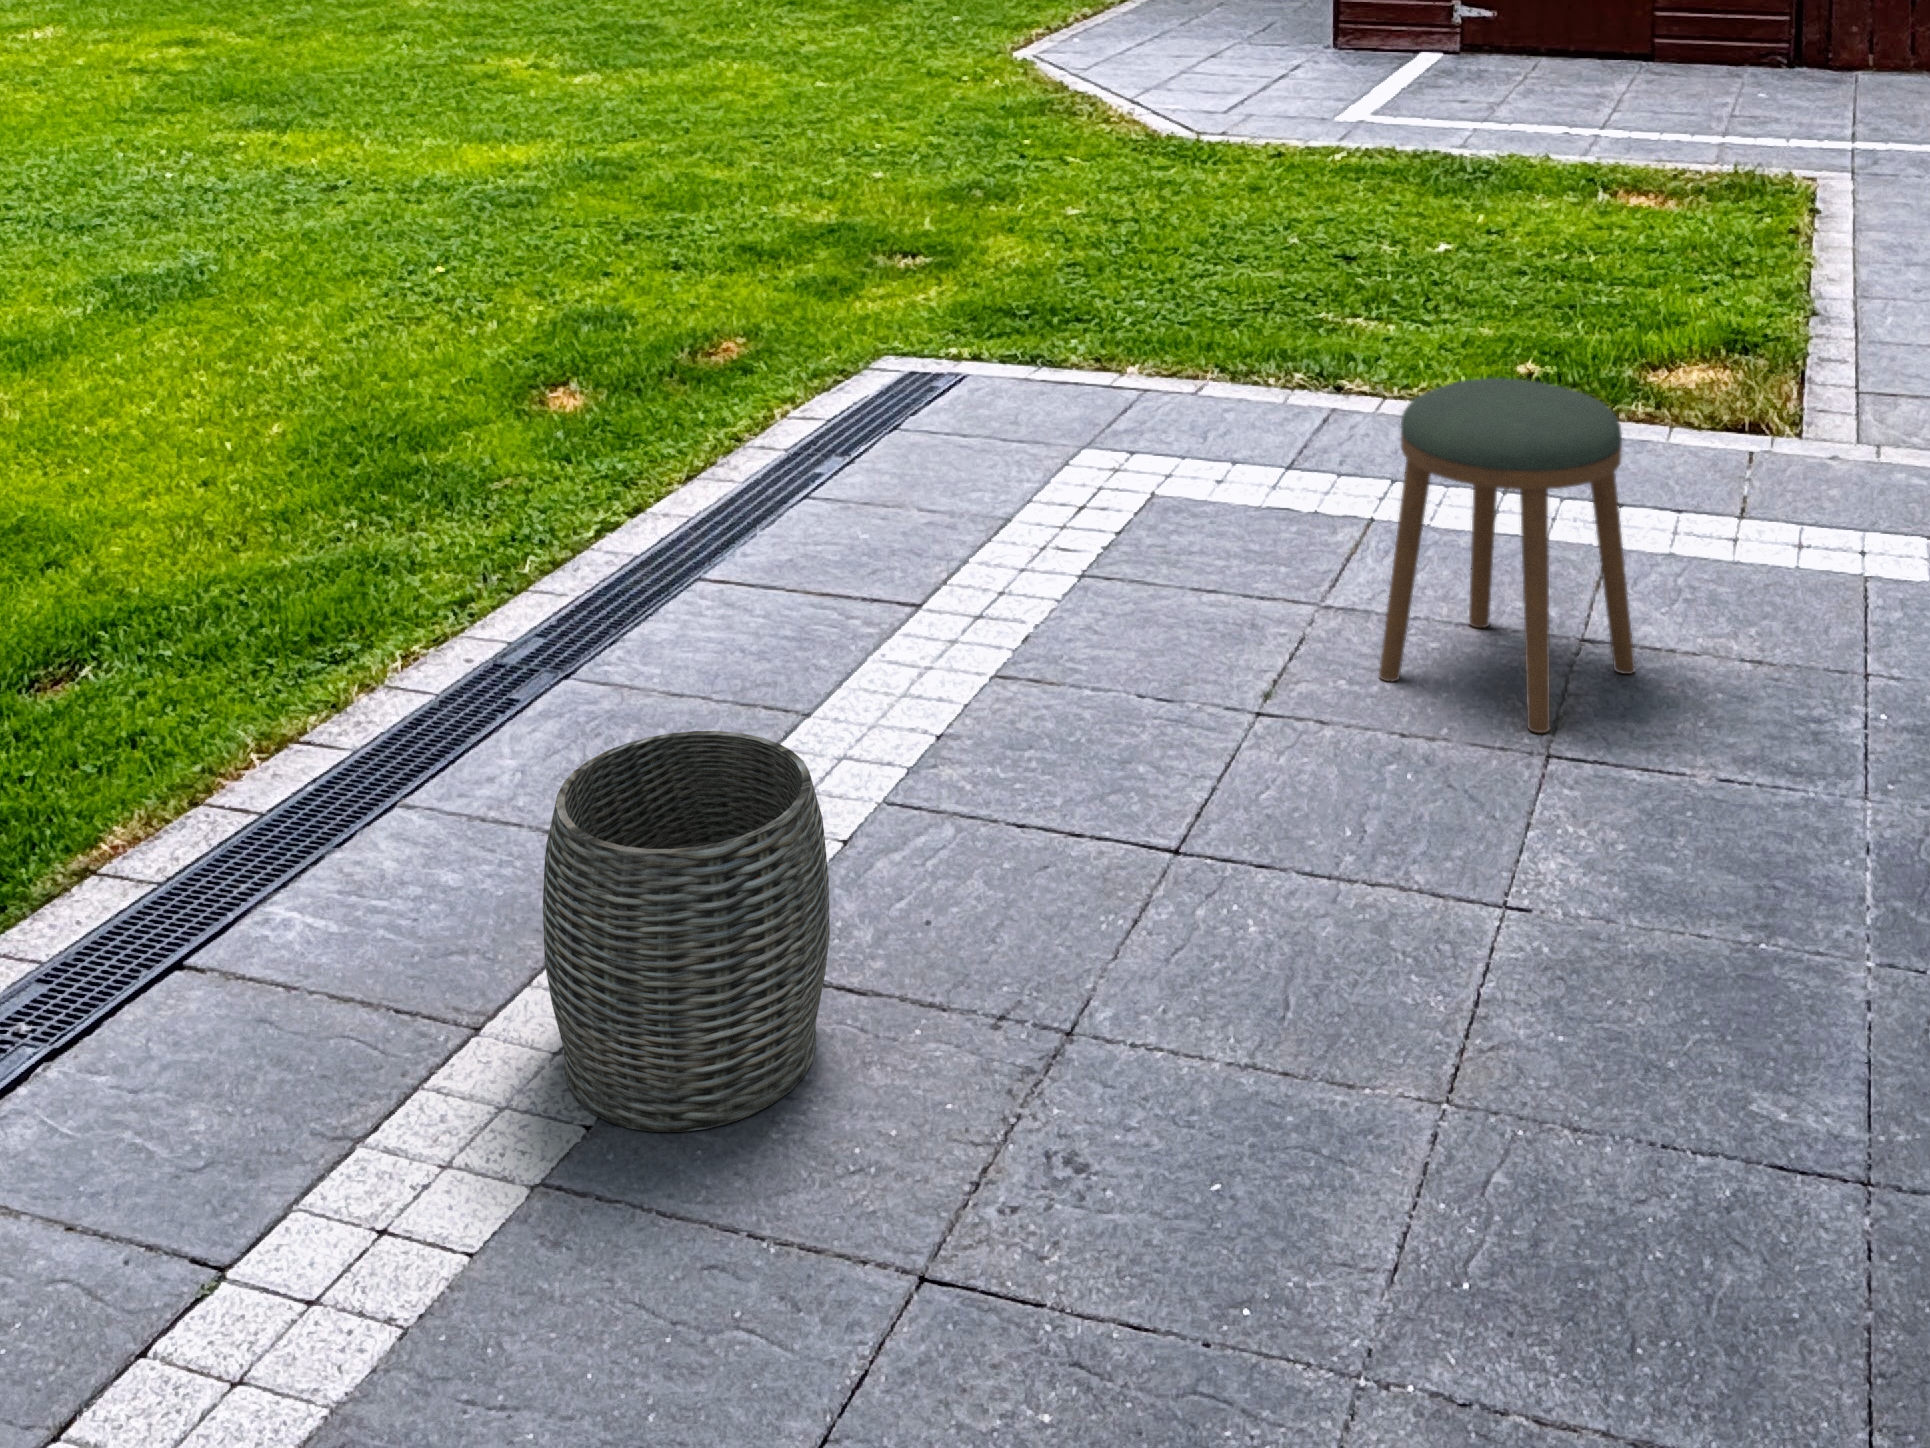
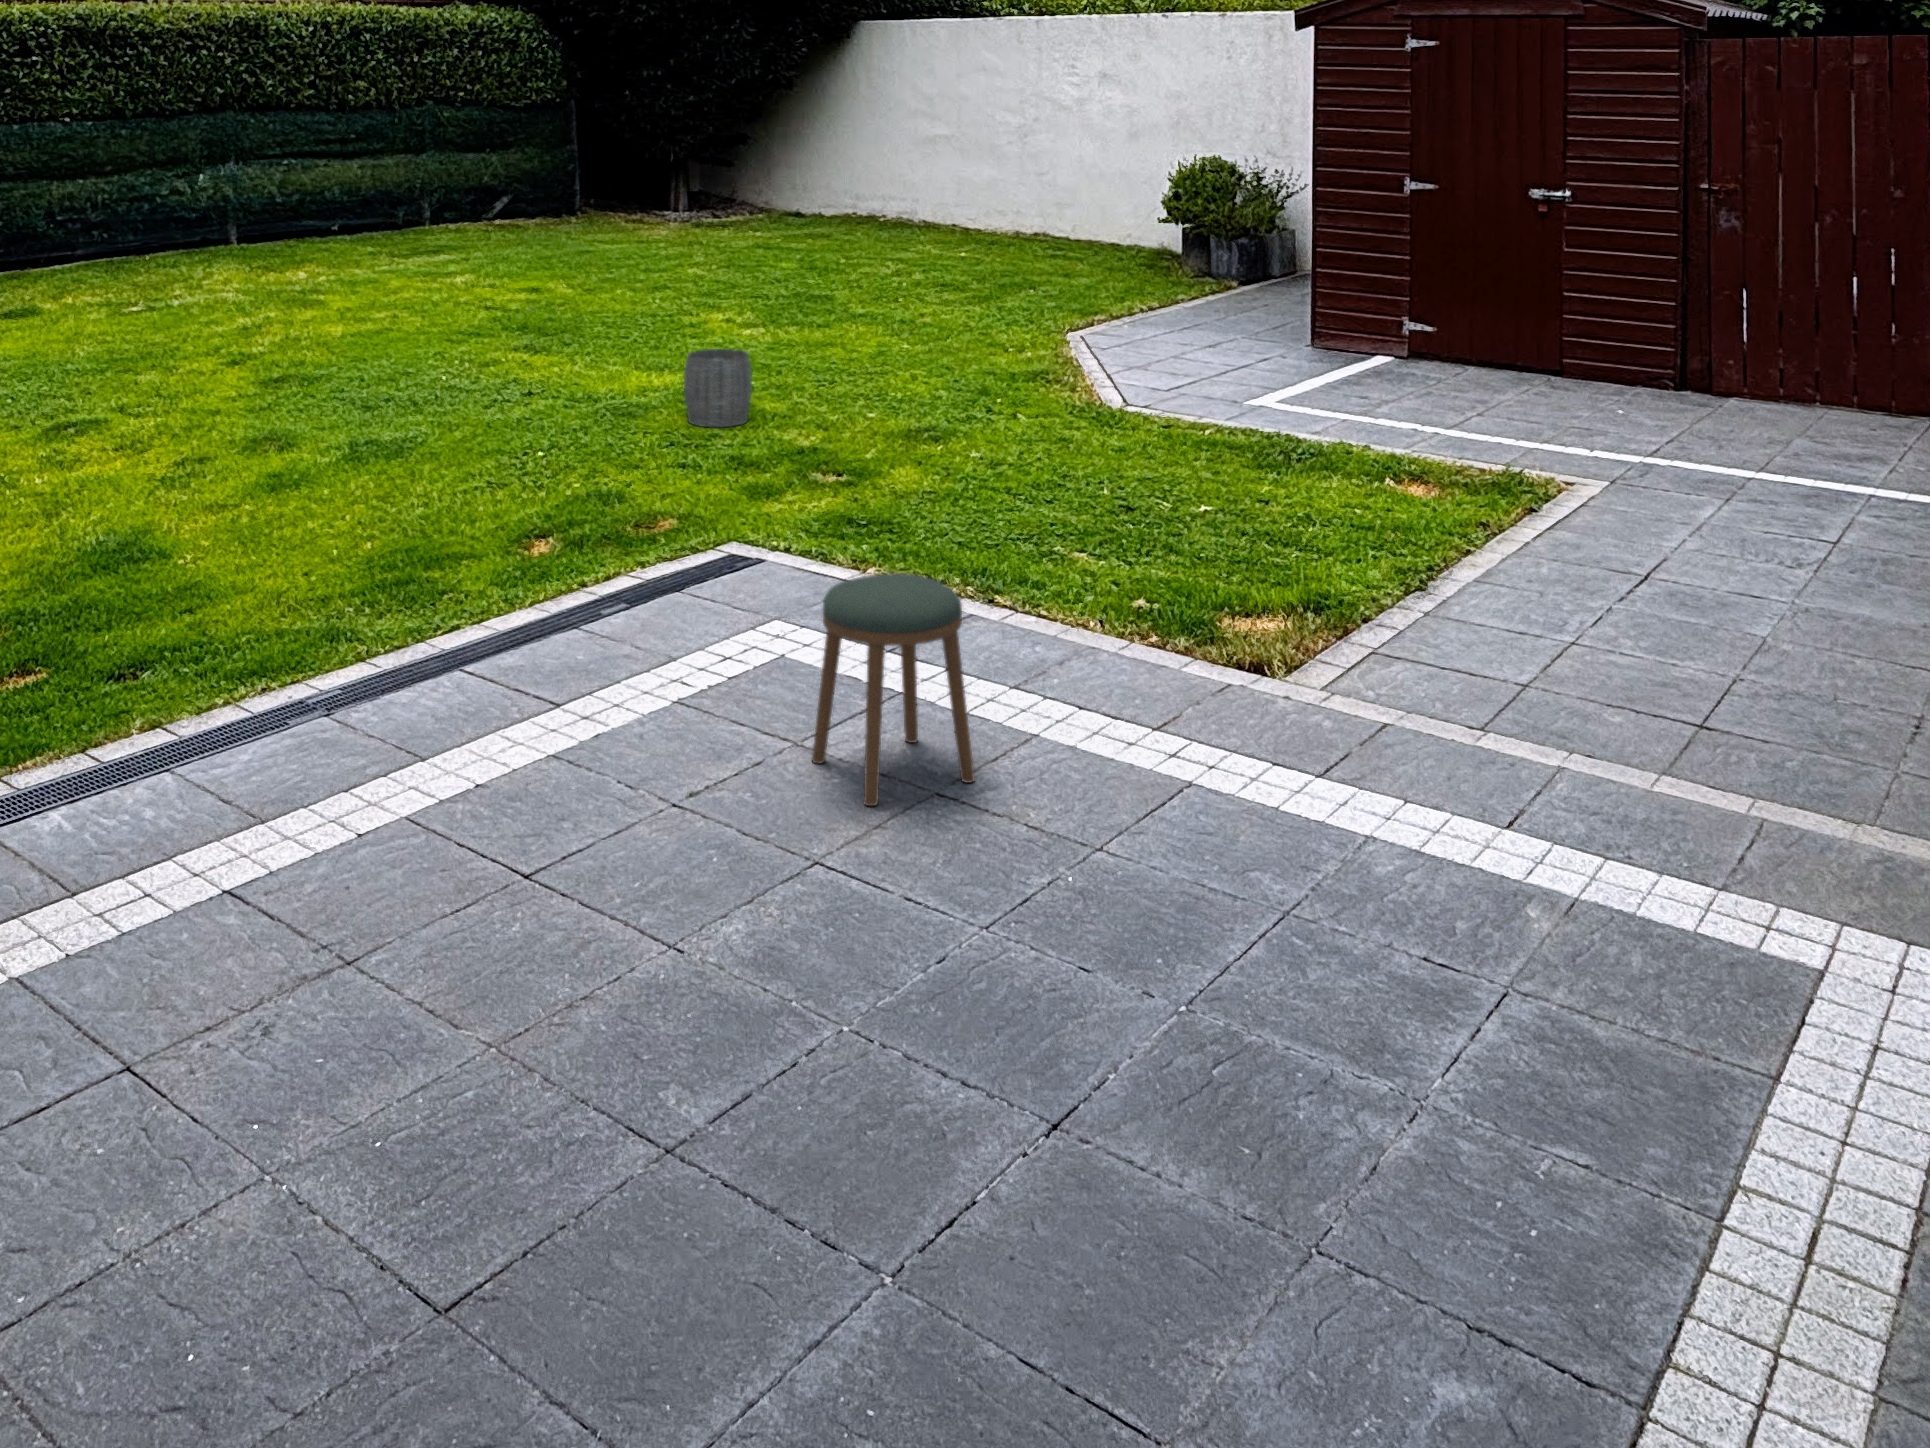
woven basket: present [543,731,830,1132] -> present [684,349,752,427]

